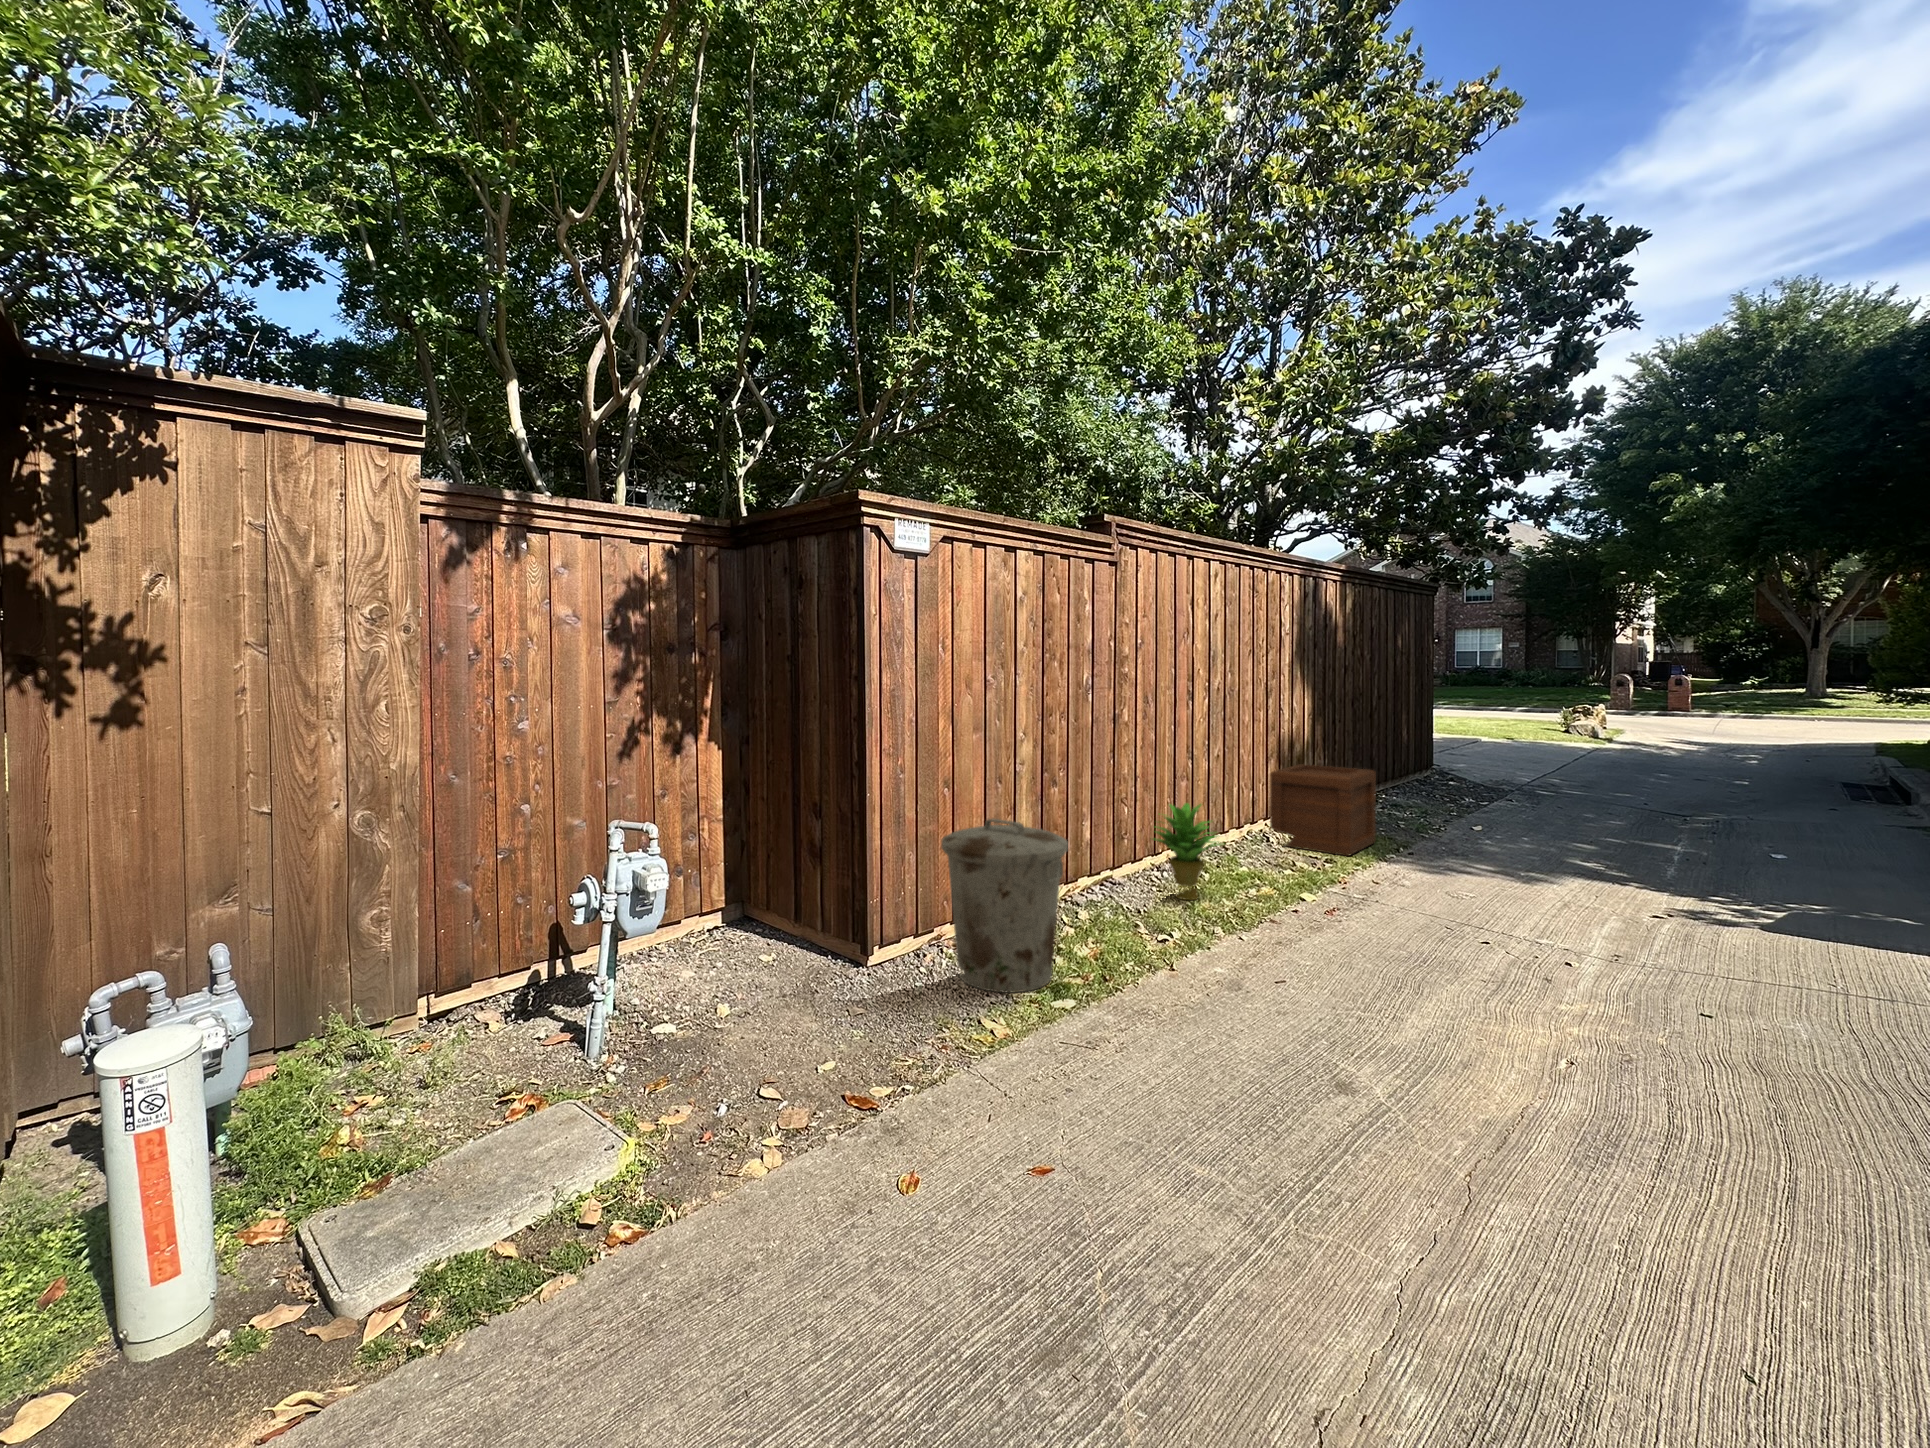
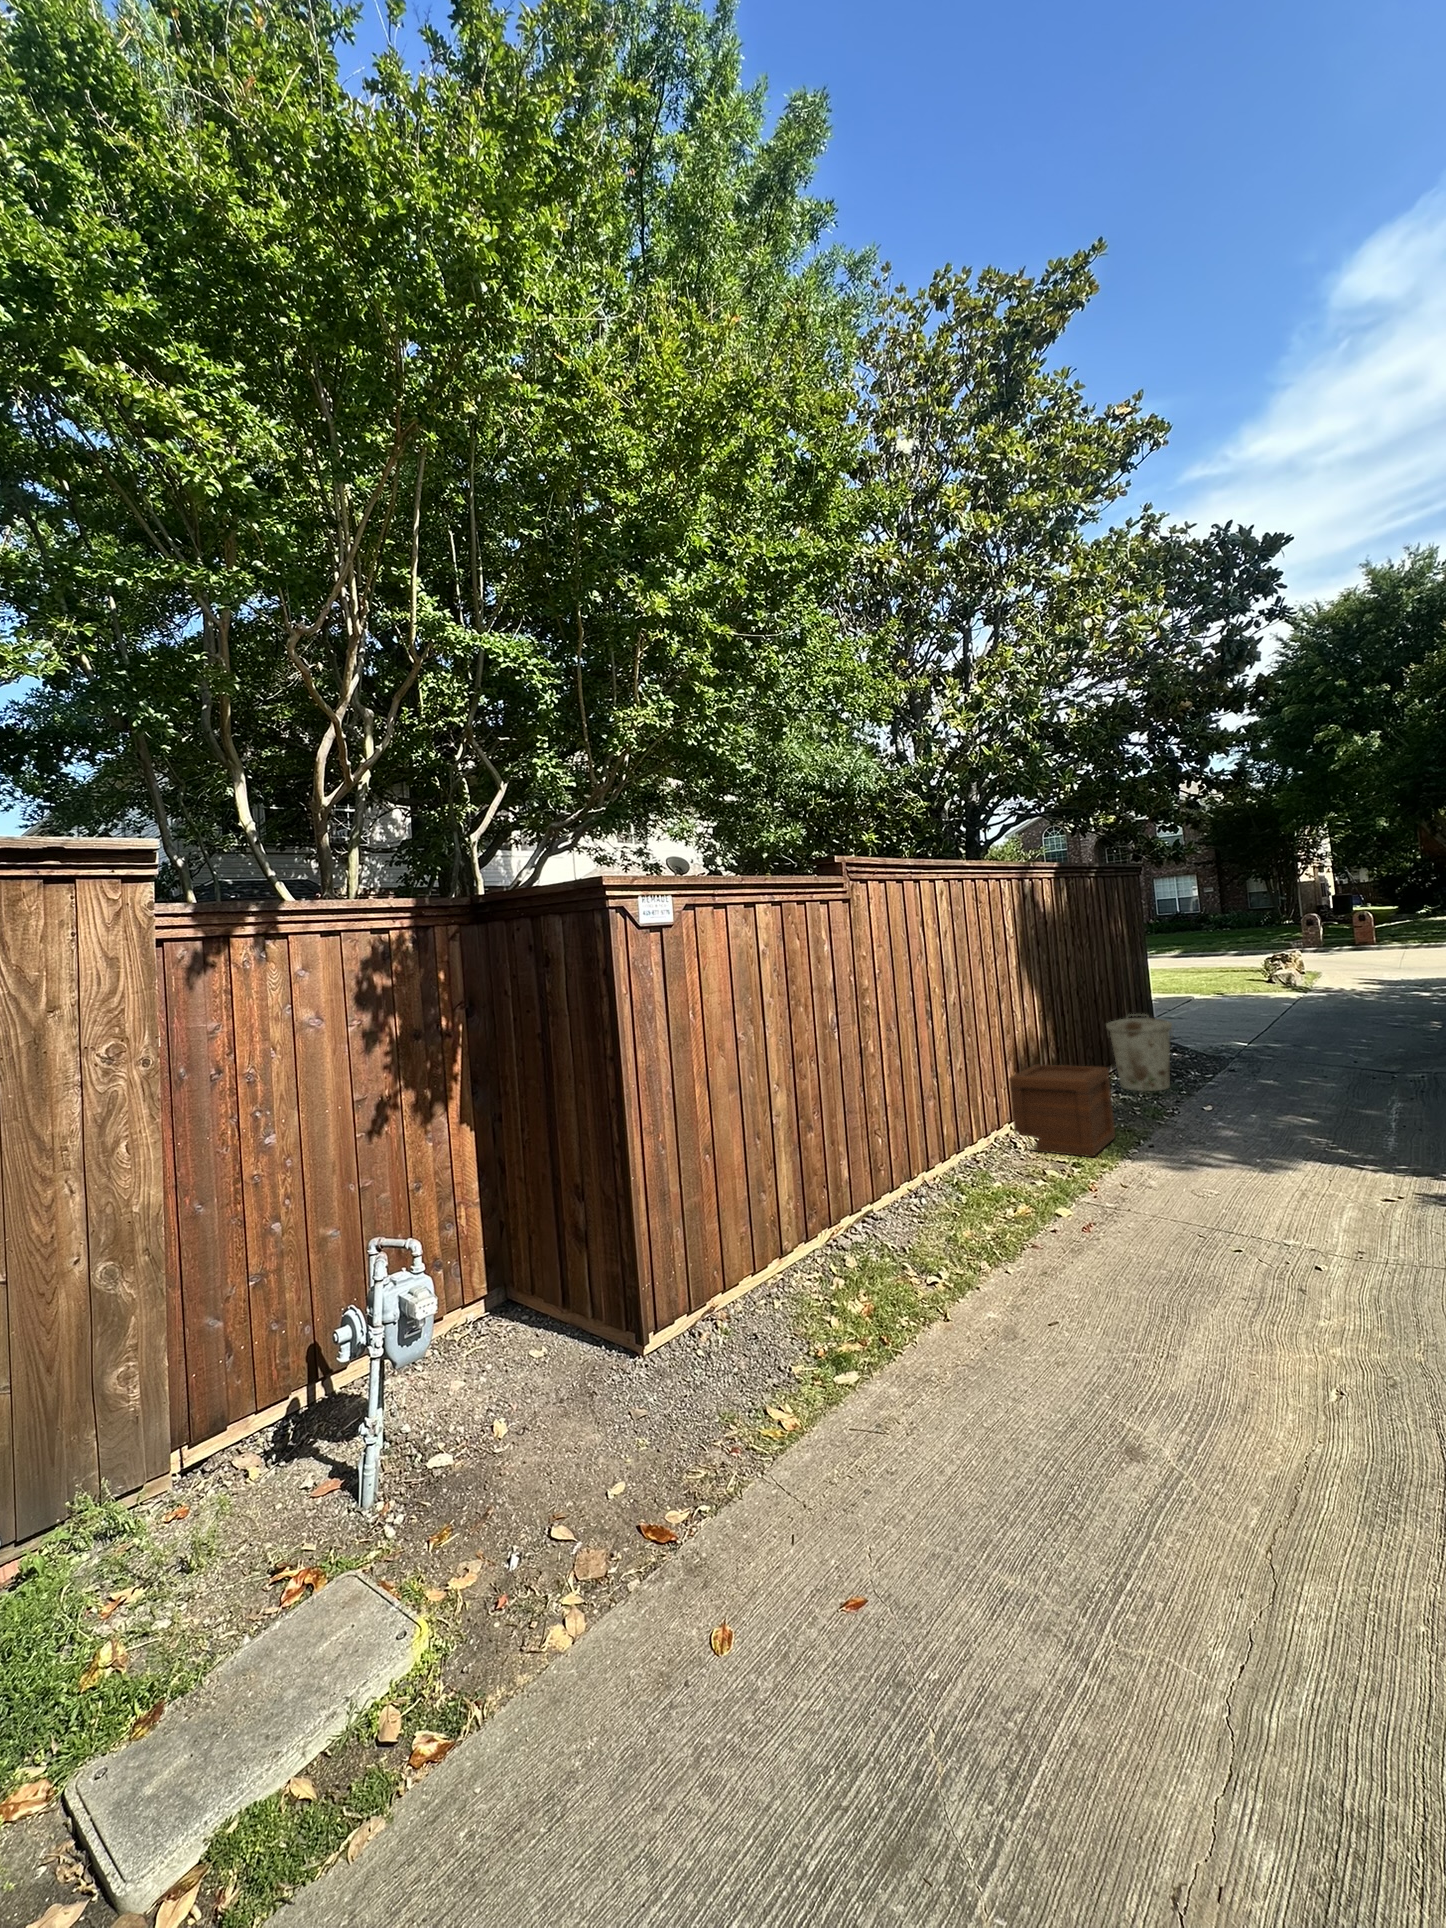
potted plant: present [1153,803,1223,900] -> none [904,1128,979,1228]
trash can: present [941,819,1068,993] -> present [1106,1015,1173,1091]

